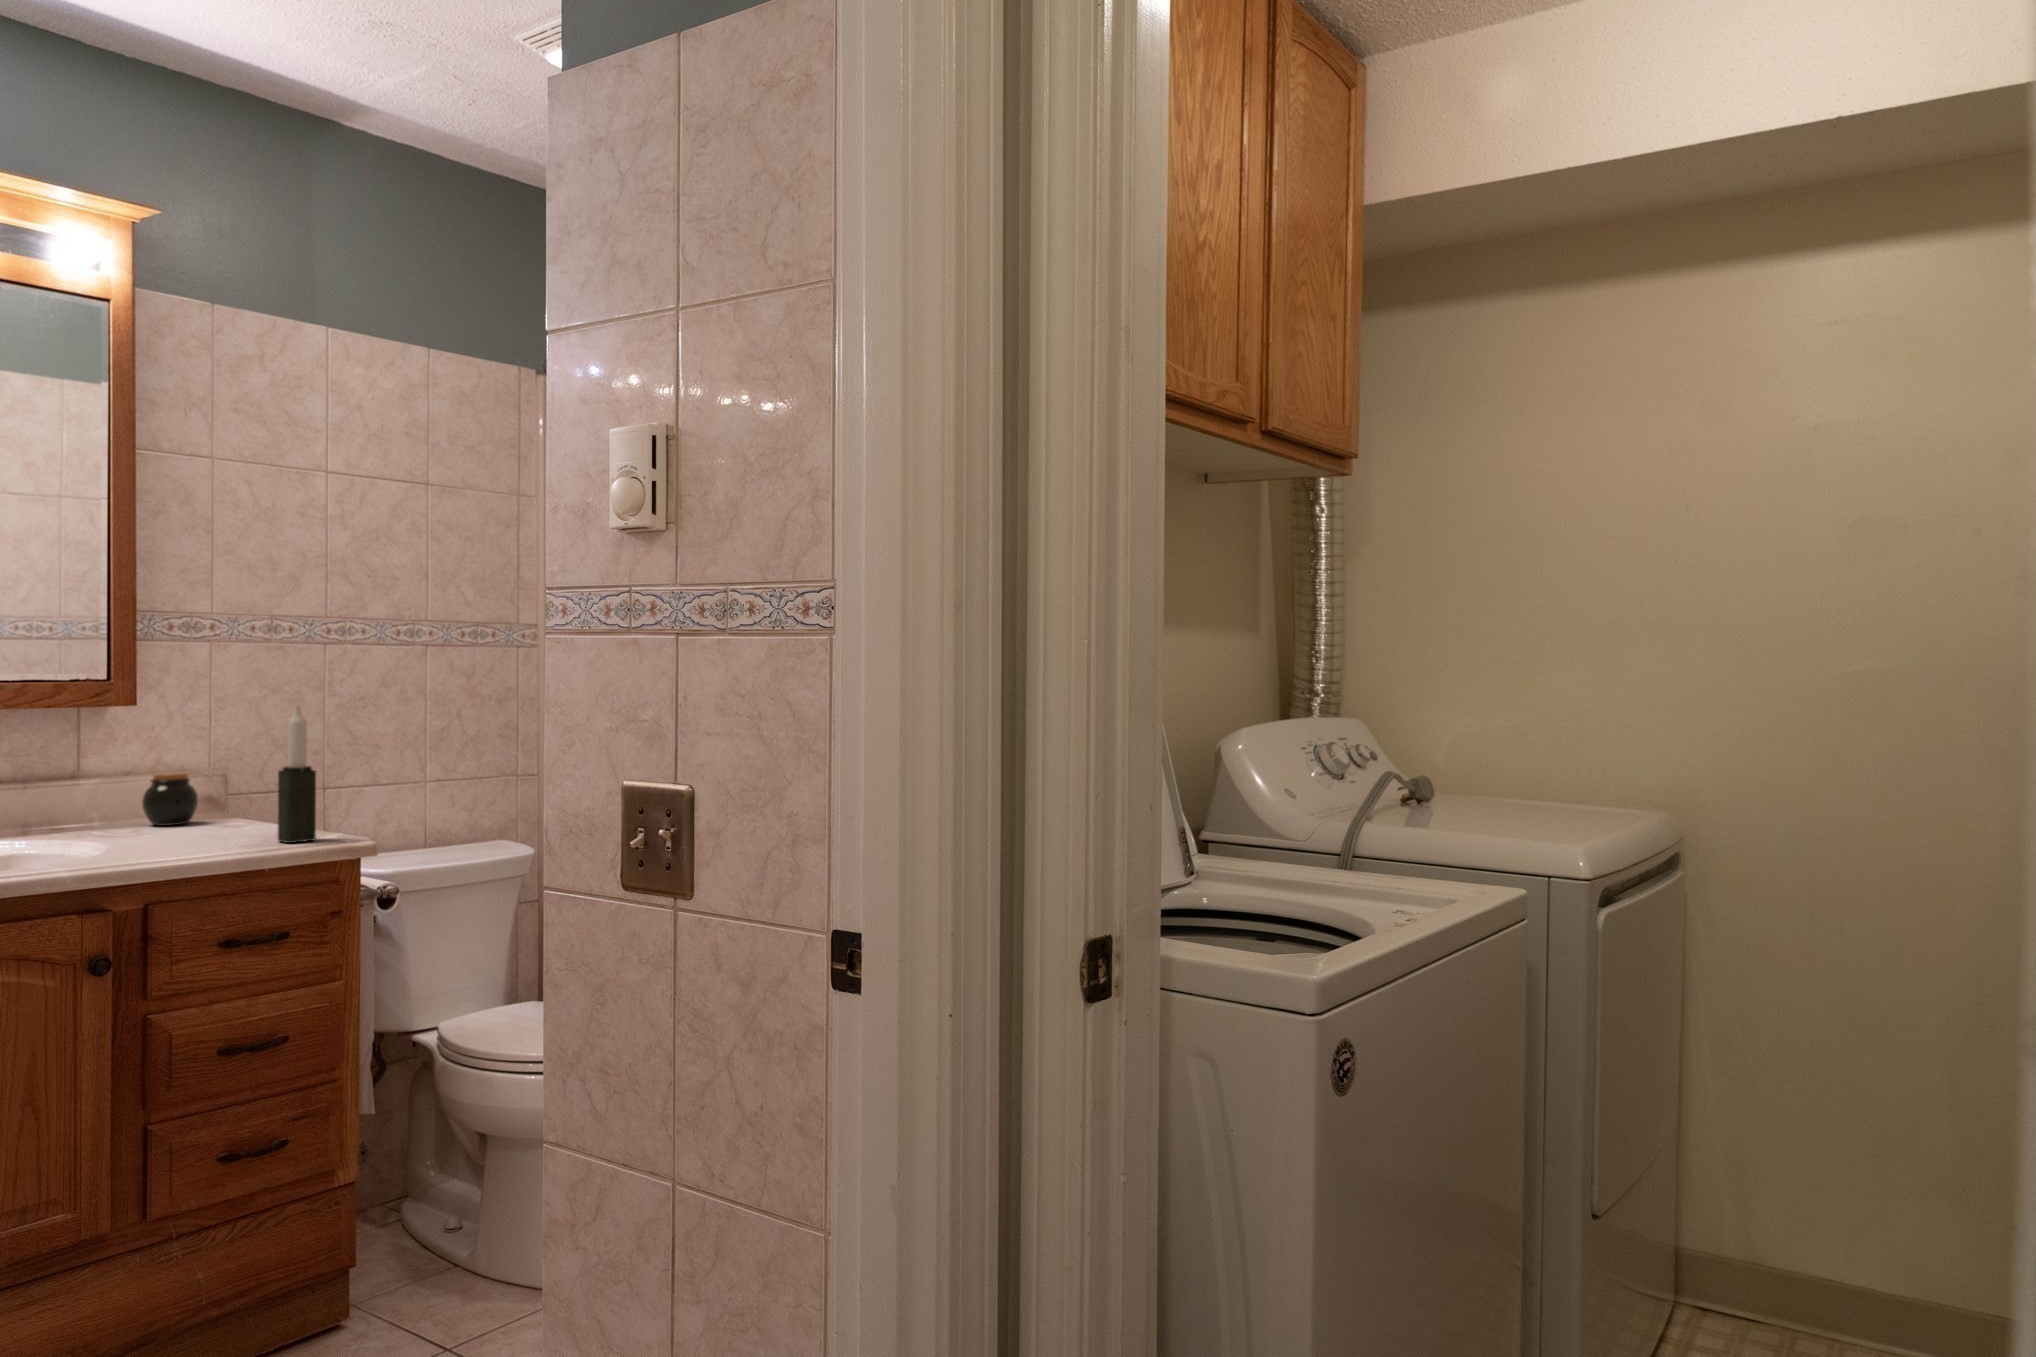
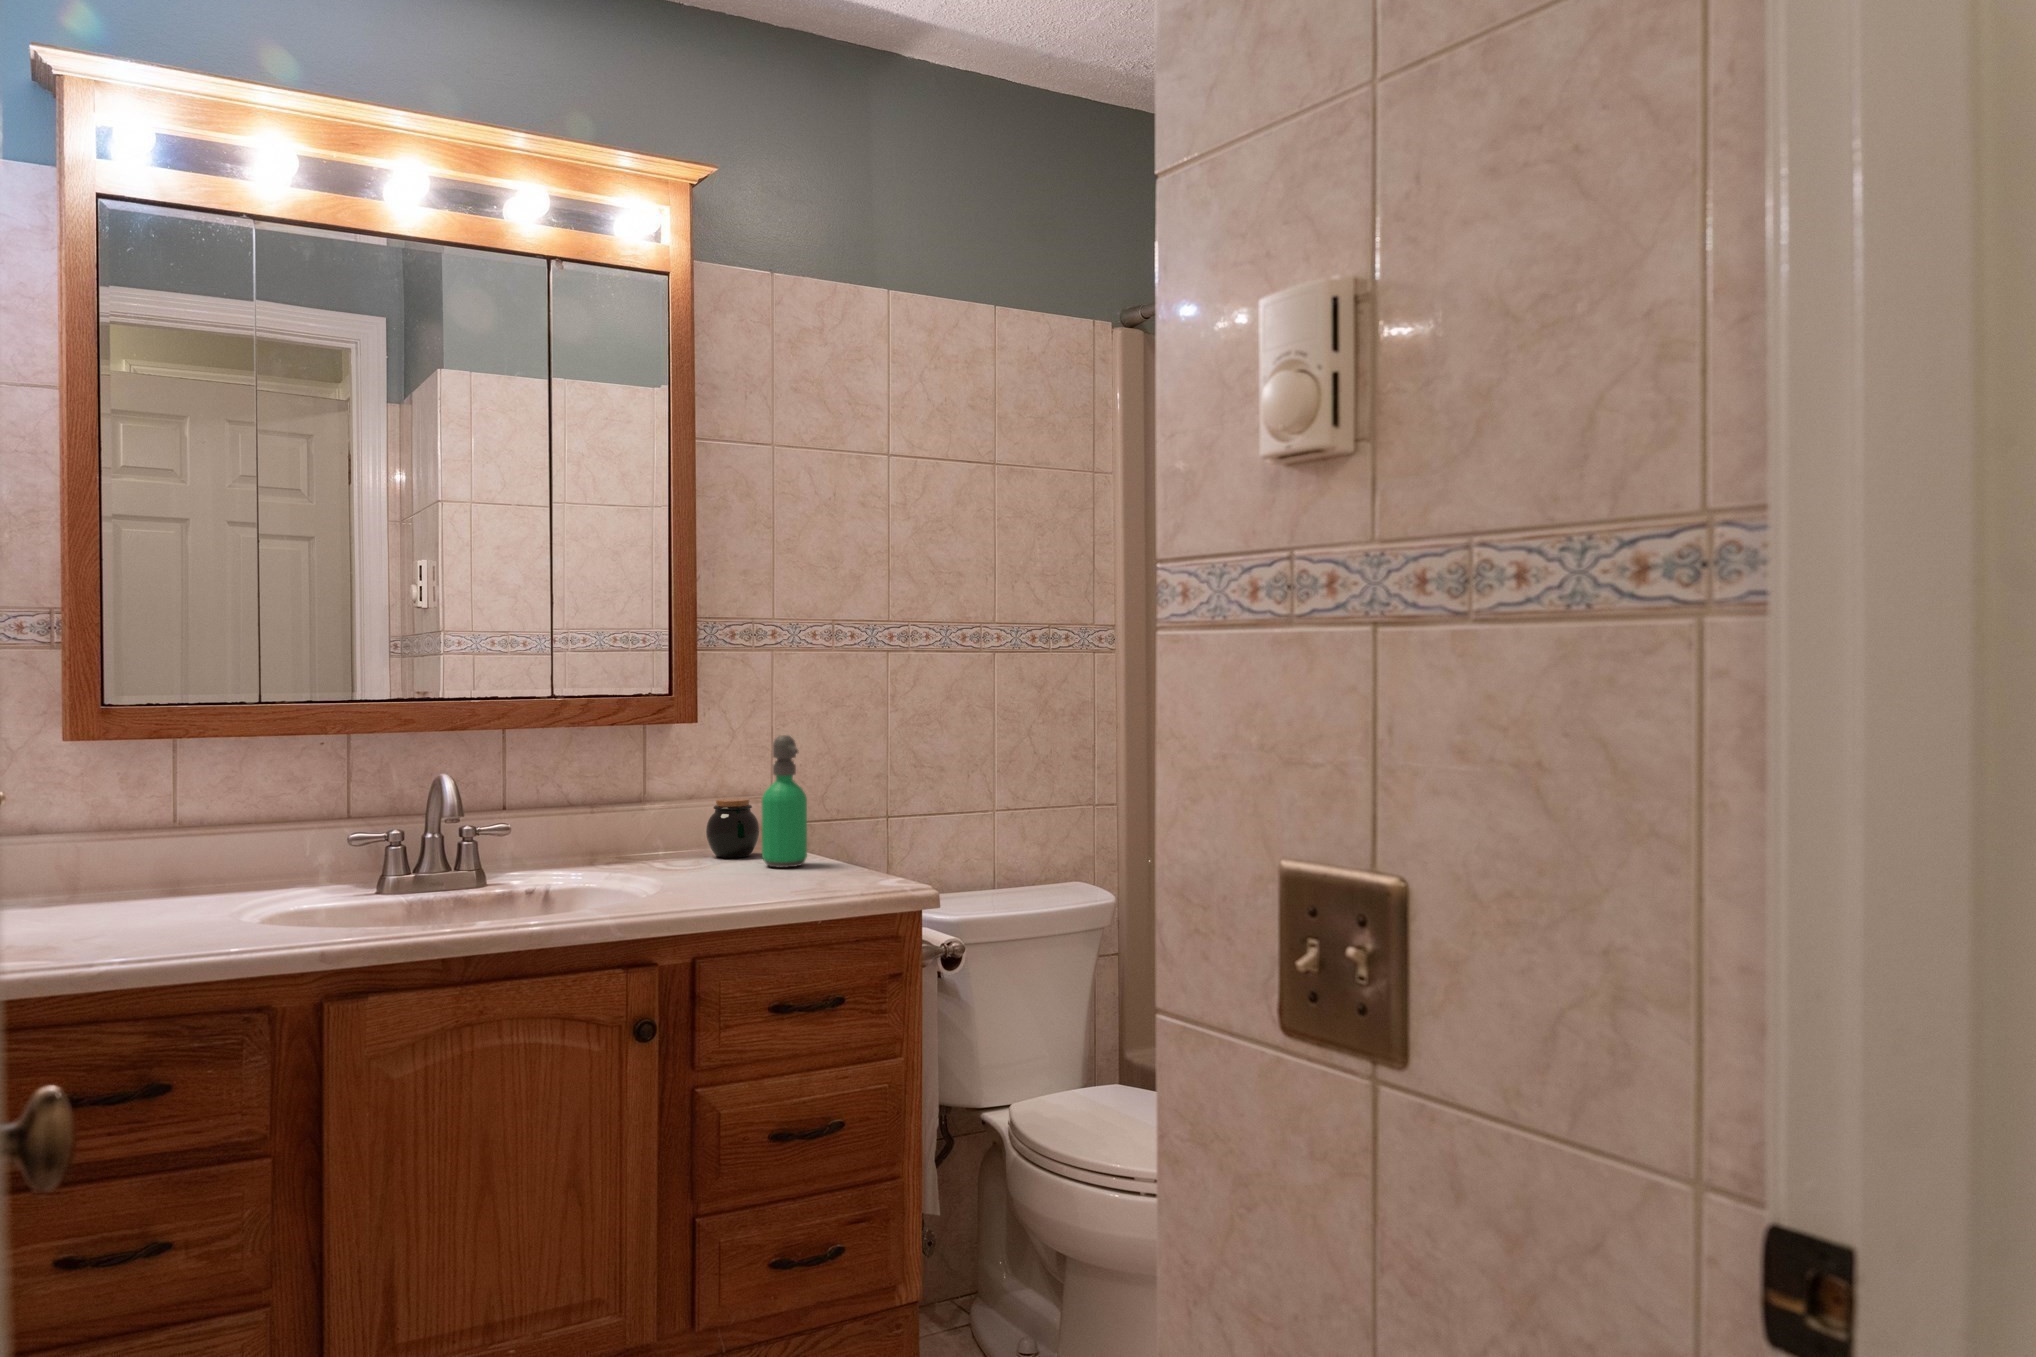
candle: present [278,703,316,843] -> none [833,722,873,888]
soap dispenser: none [203,715,250,831] -> present [762,735,807,867]

